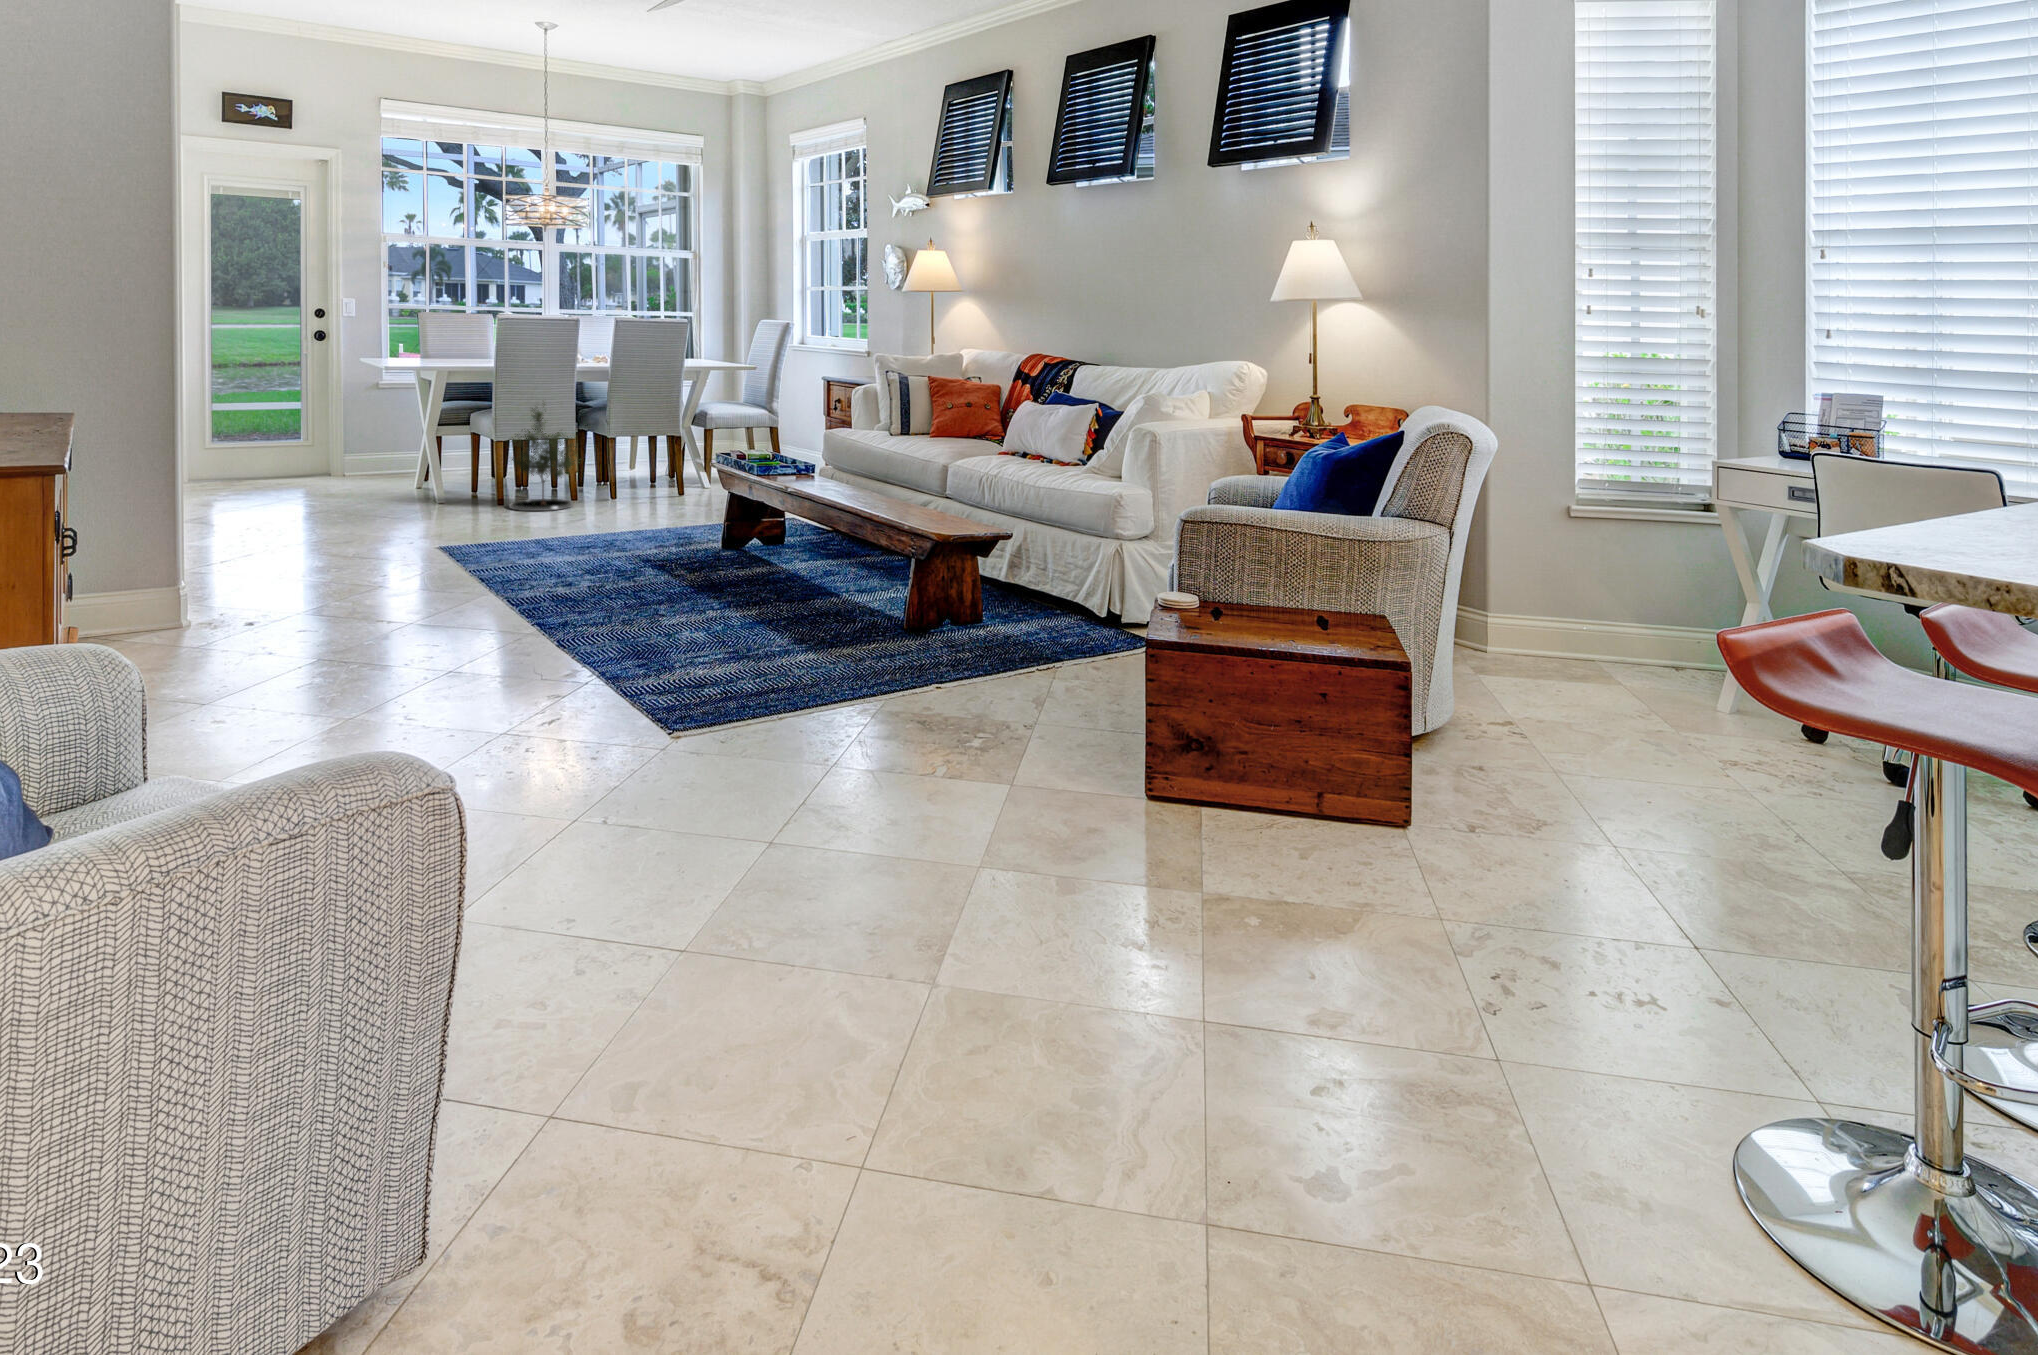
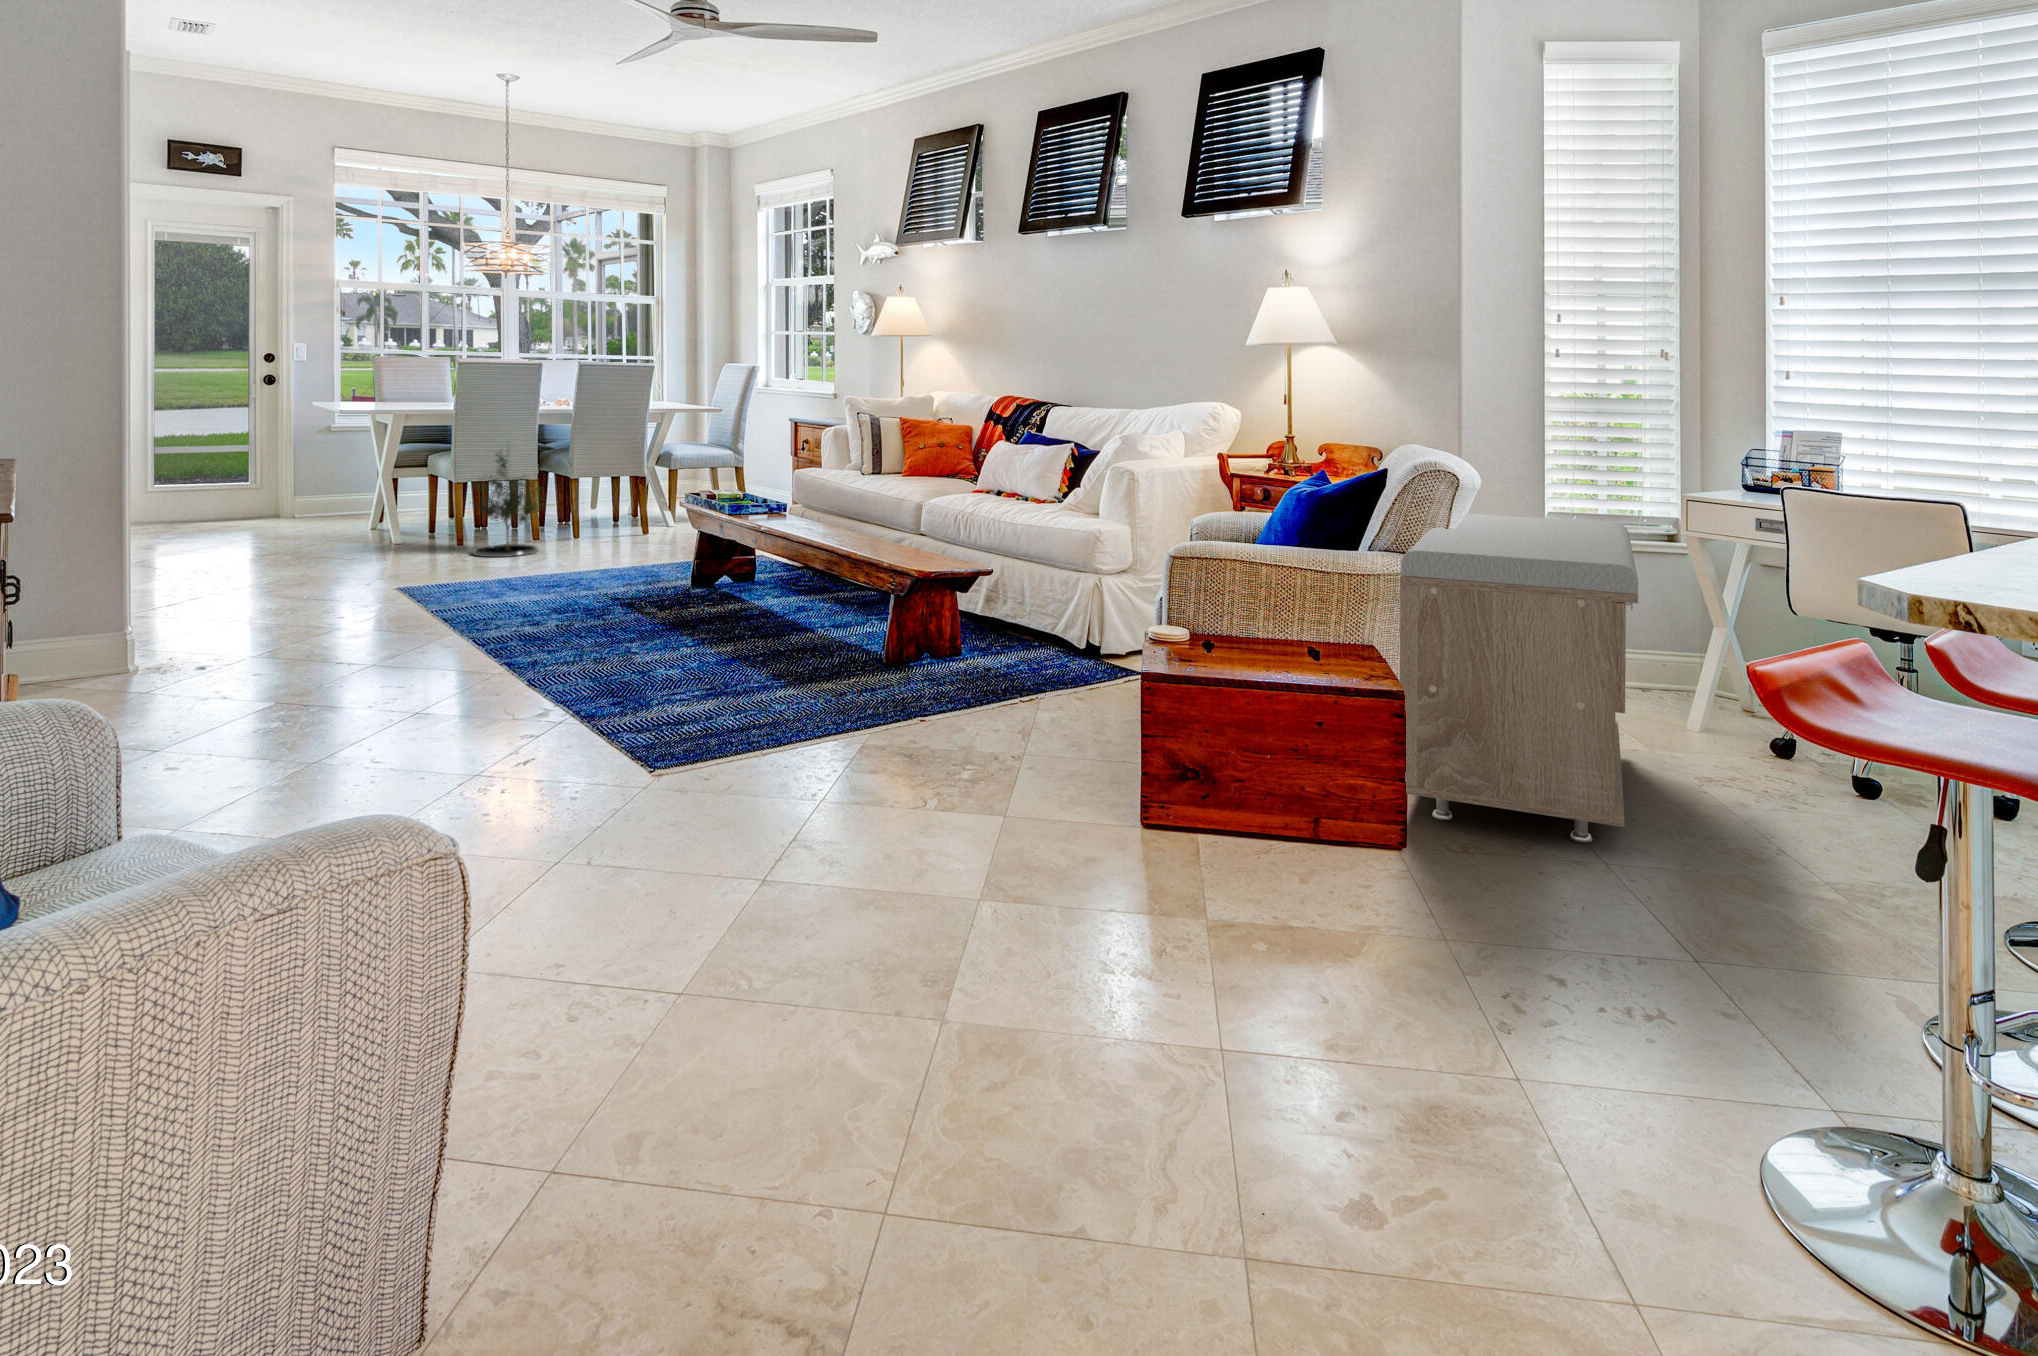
storage bench: none [1410,487,1665,825] -> present [1400,513,1638,843]

